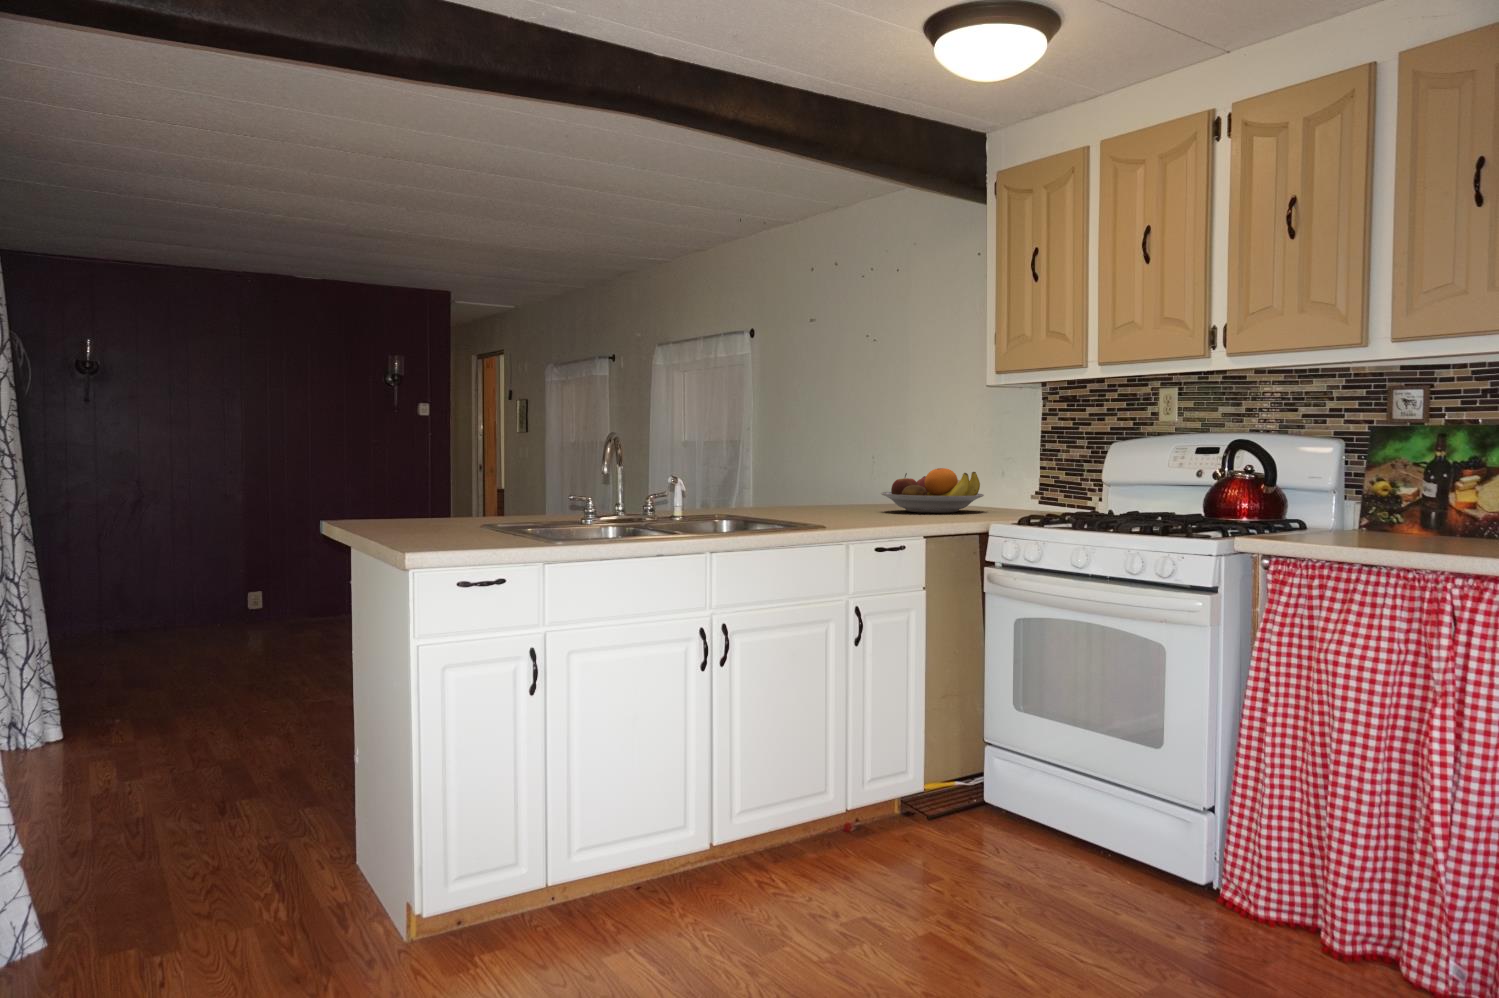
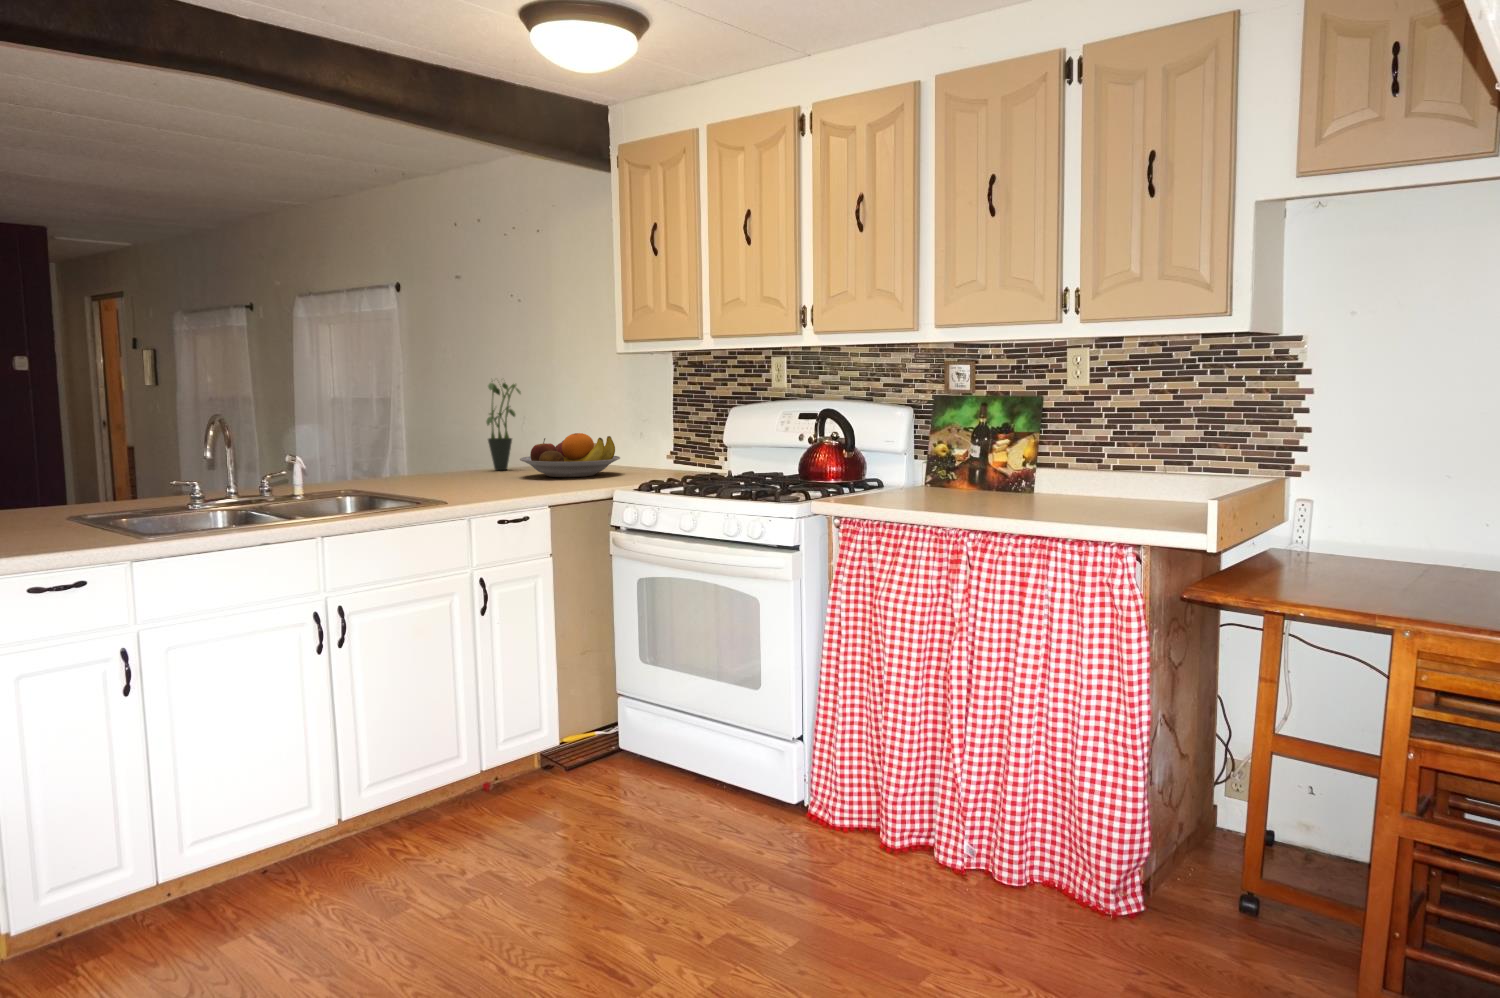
potted plant: none [844,415,880,507] -> present [486,383,521,470]

